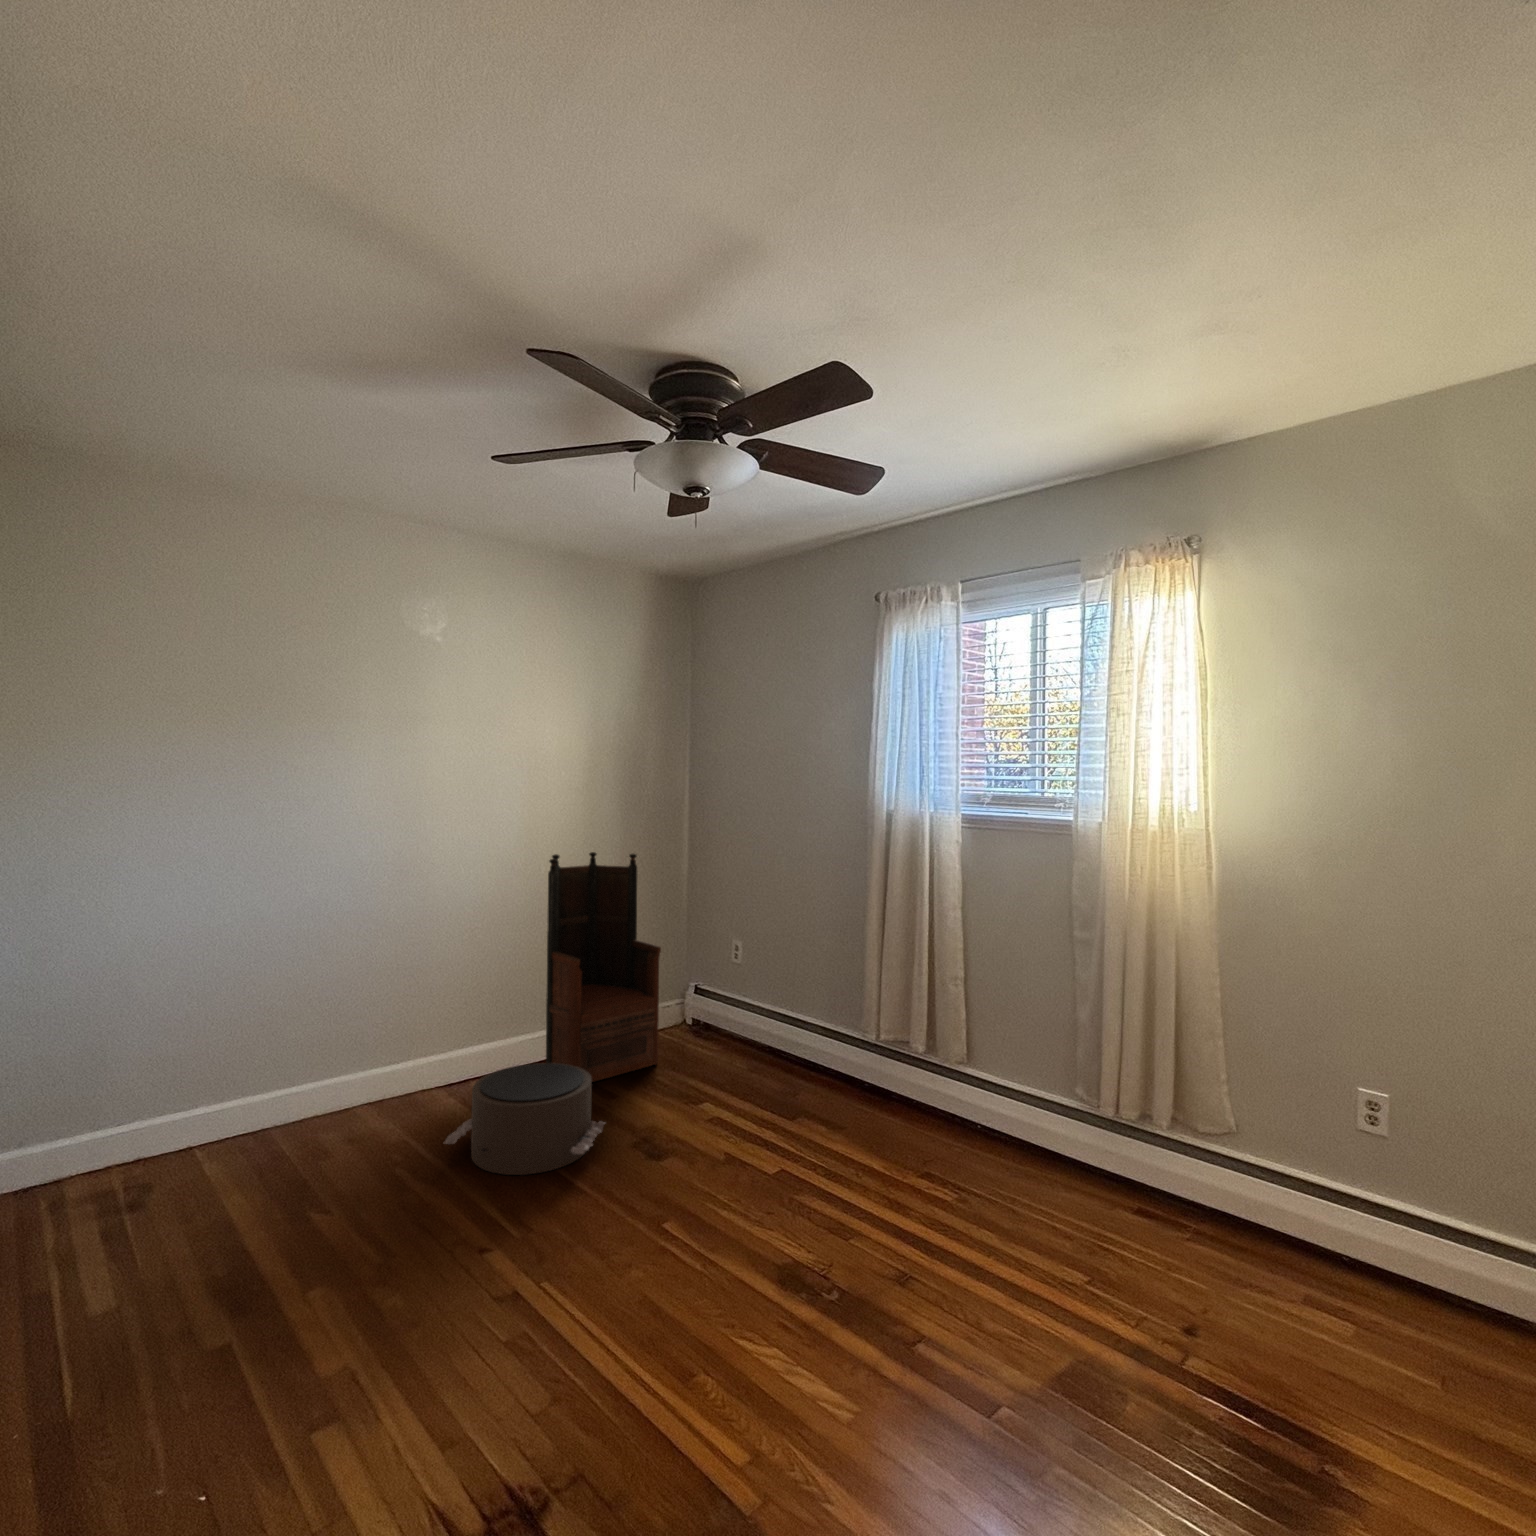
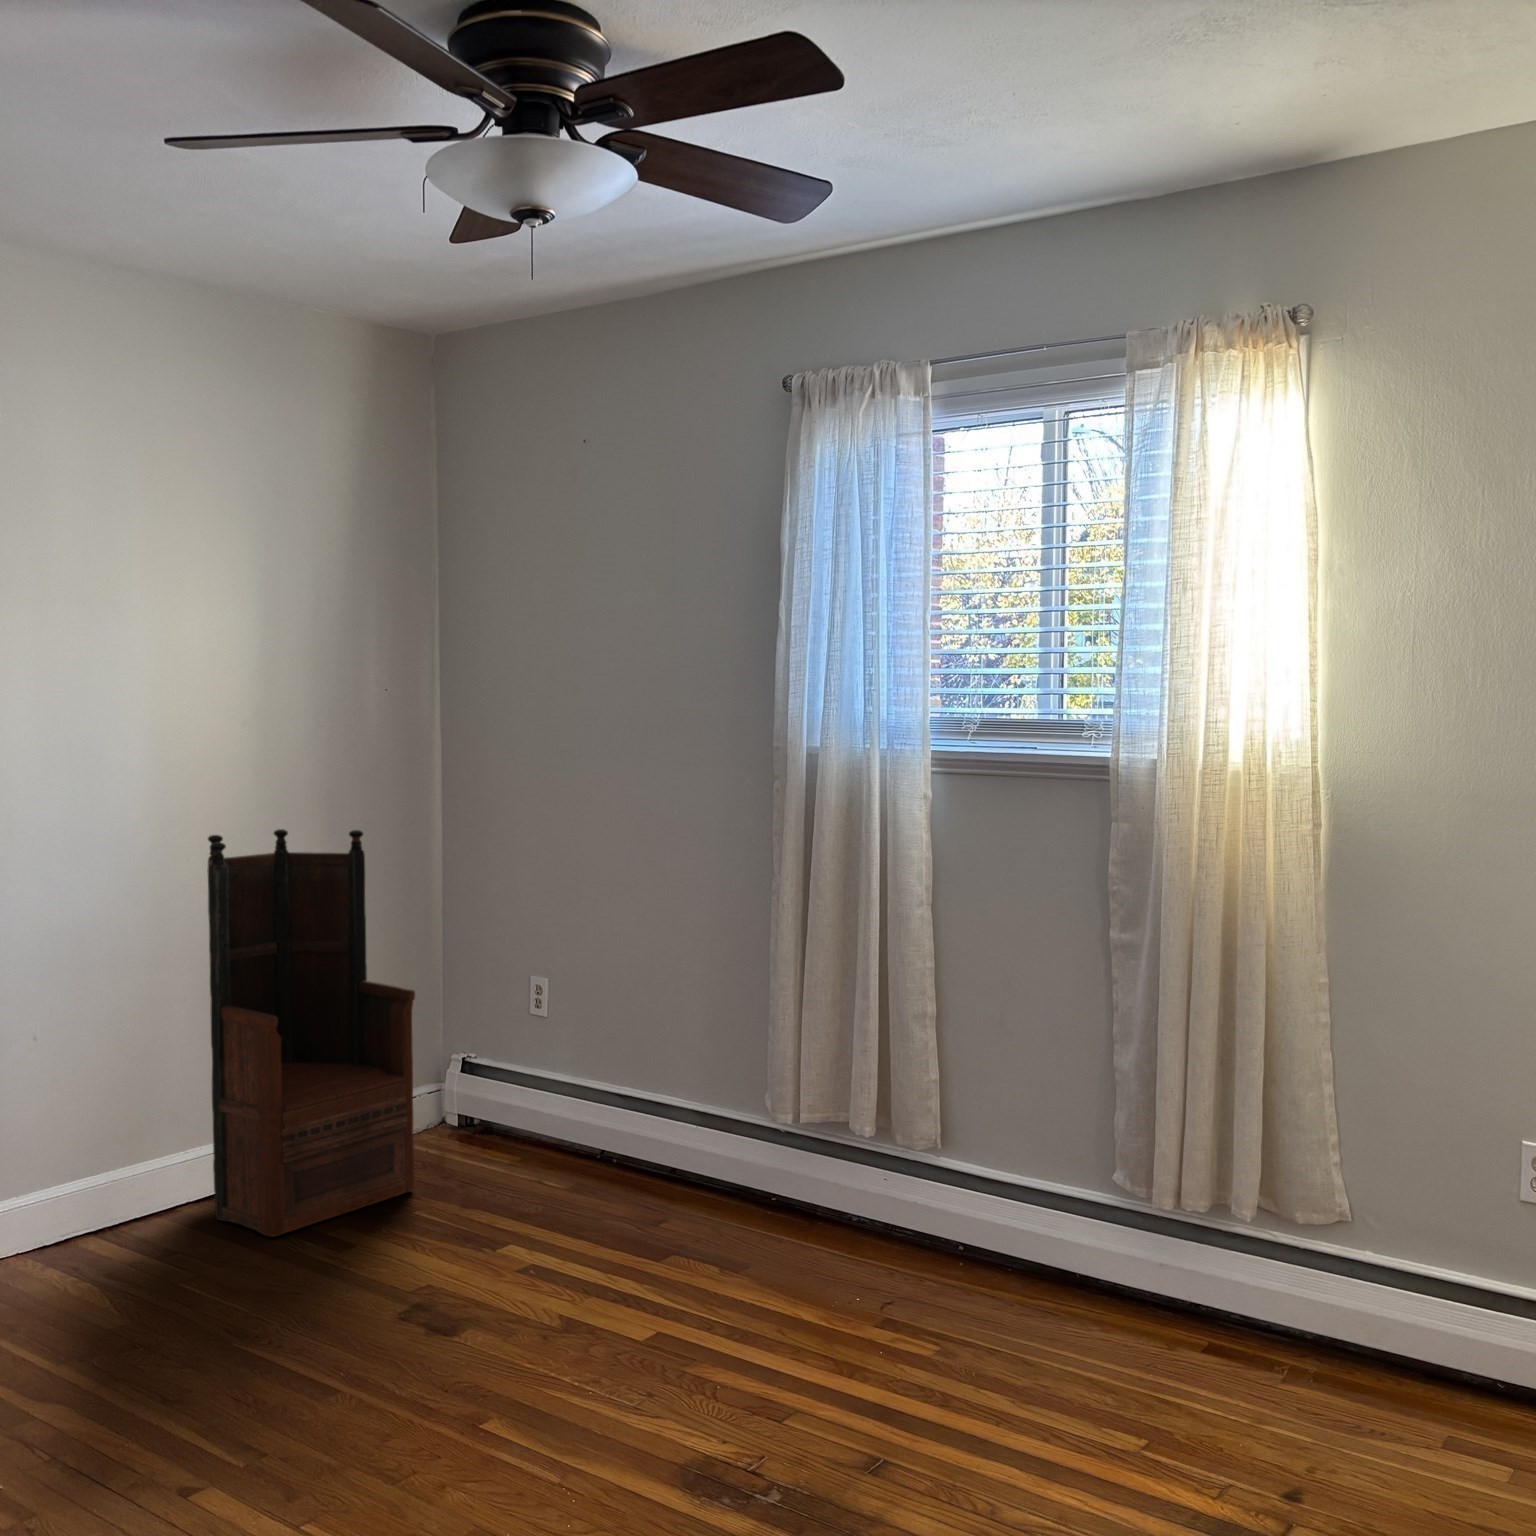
pouf: present [445,1063,605,1175] -> none [67,1194,351,1381]

